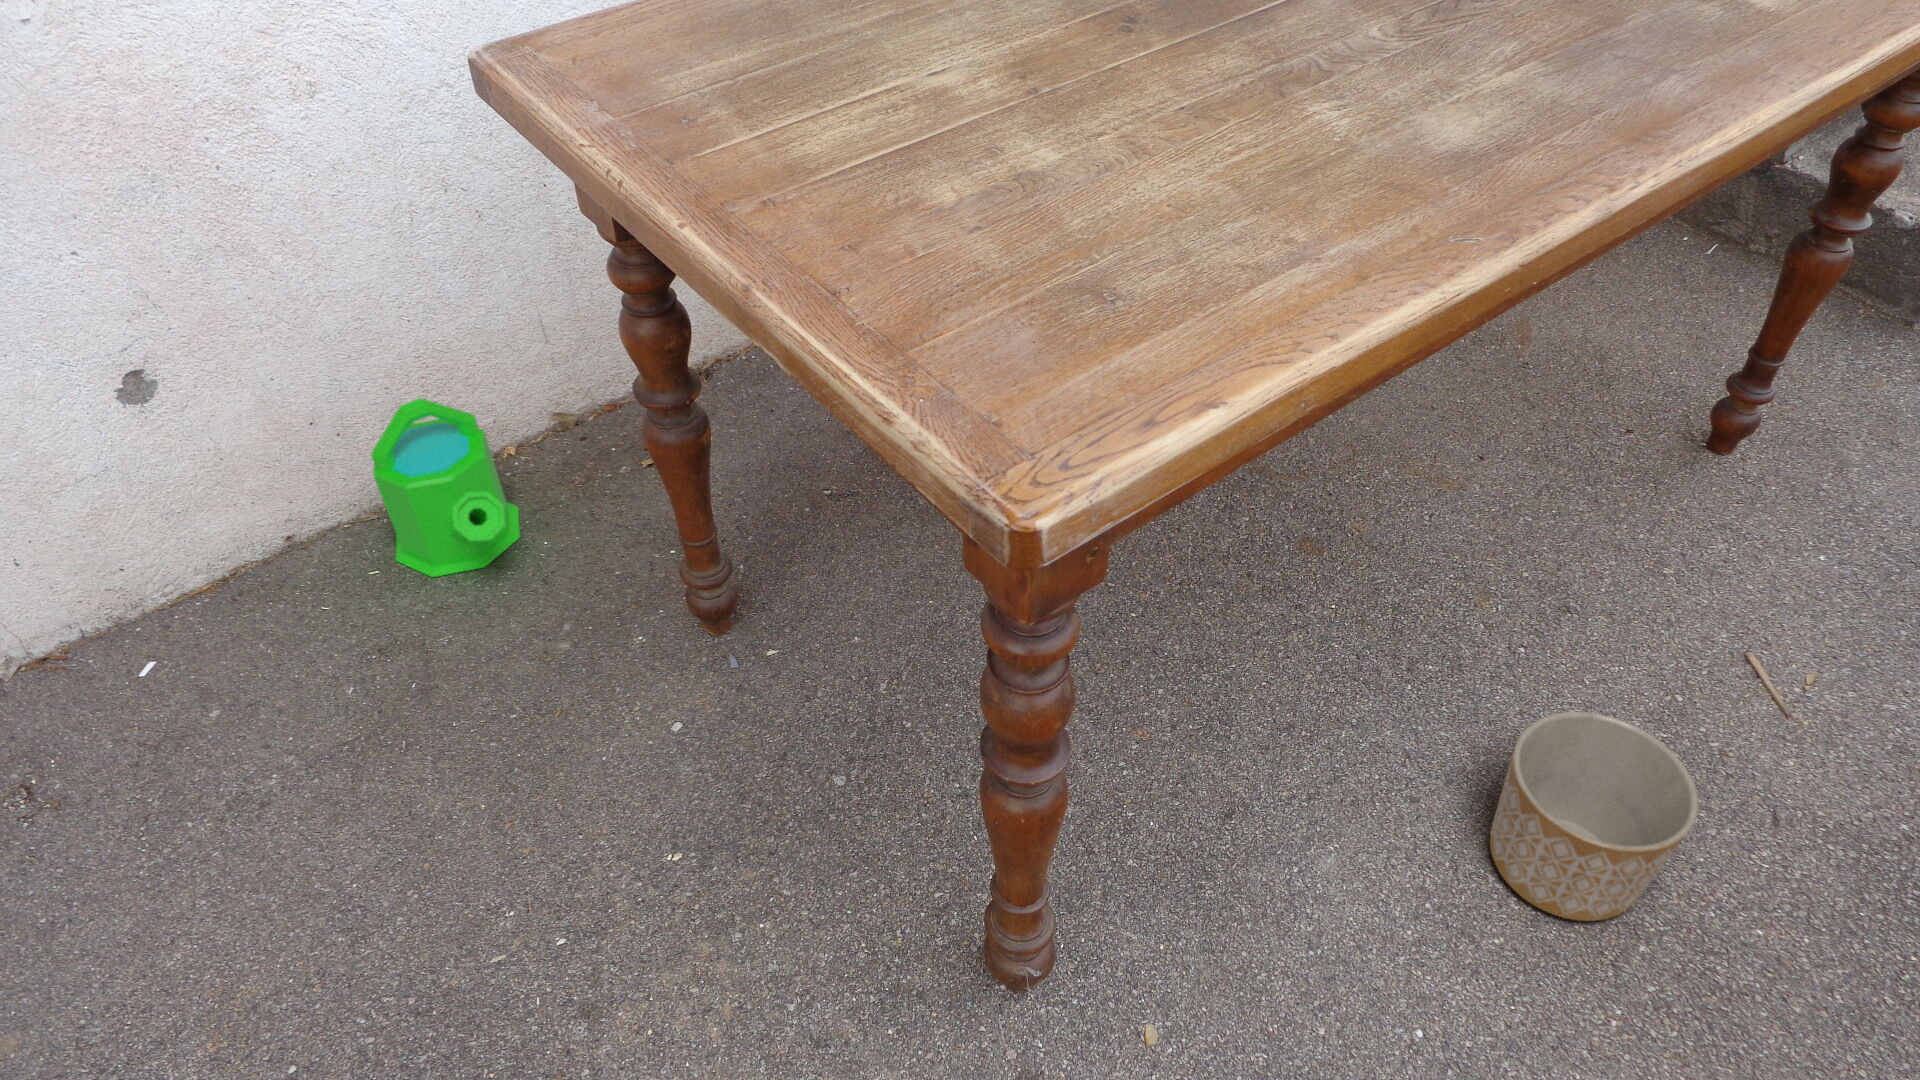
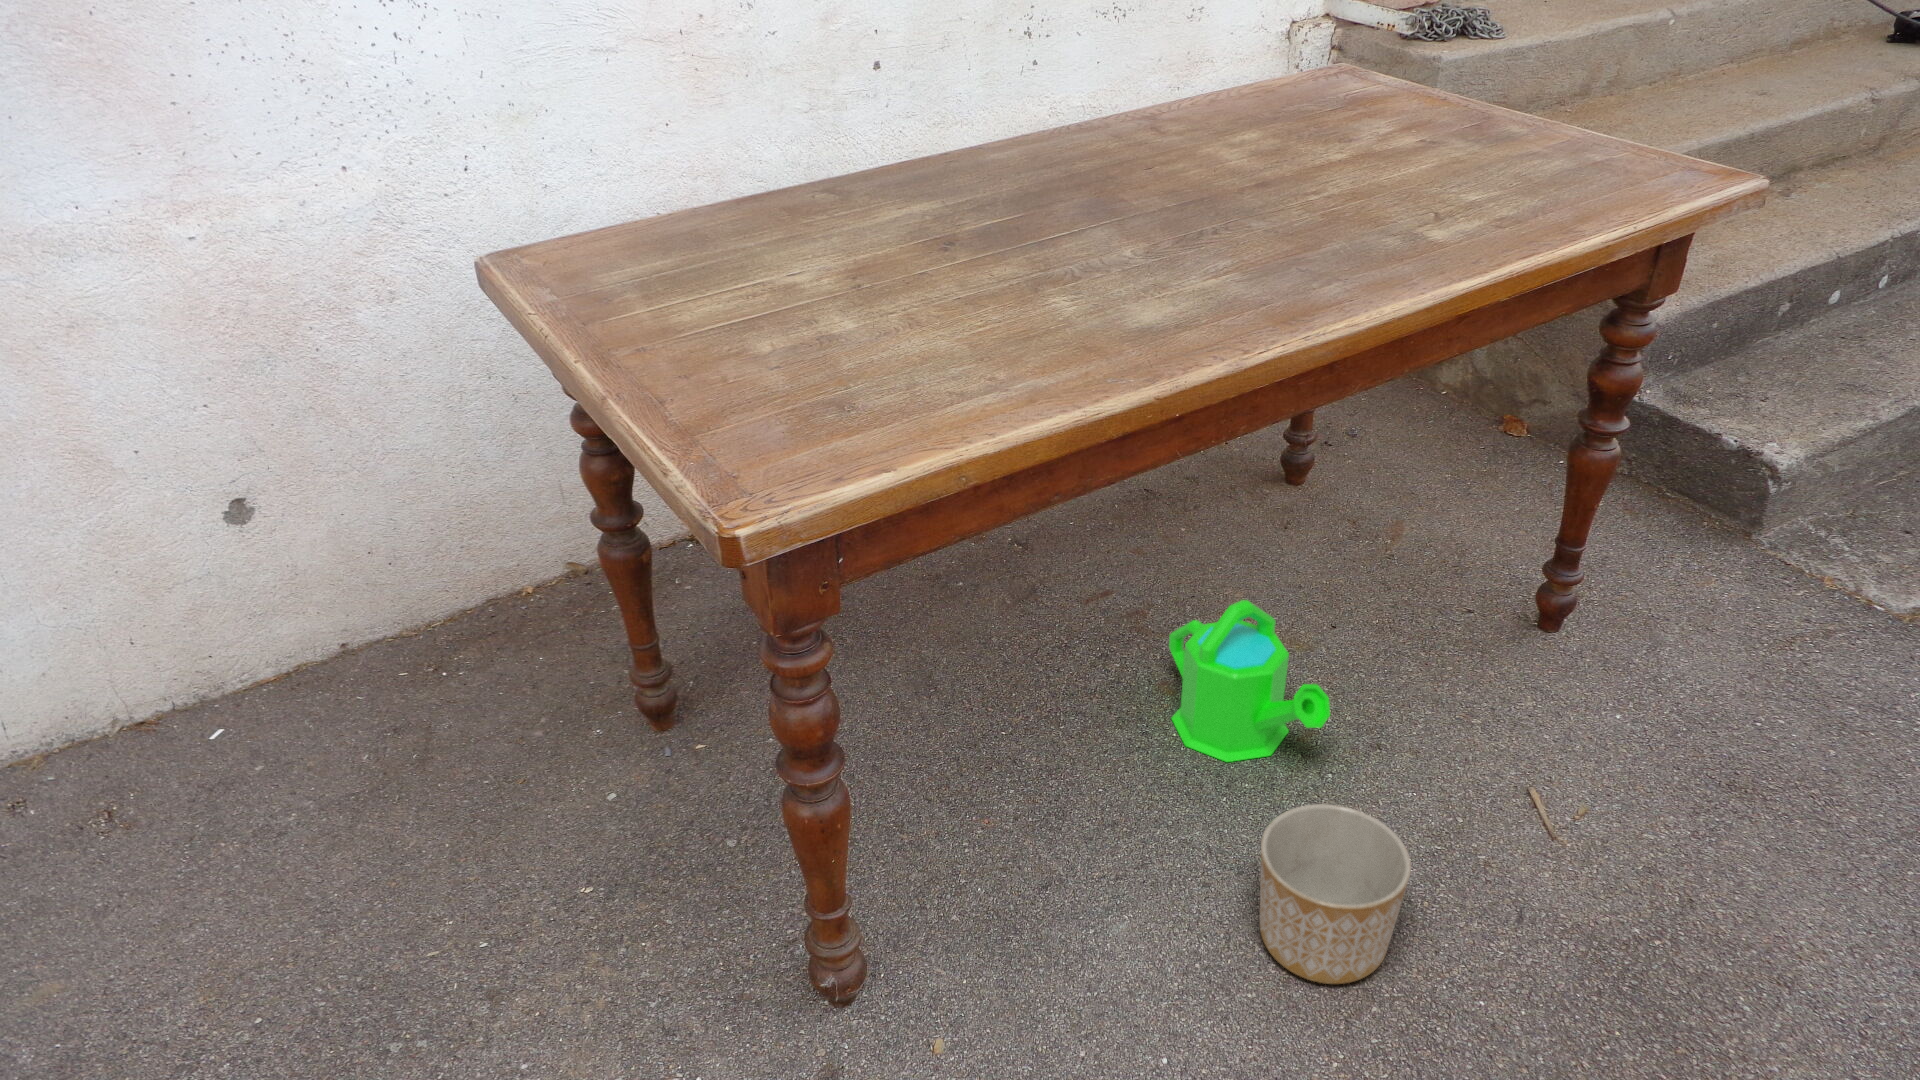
watering can: present [371,398,520,577] -> present [1169,600,1330,762]

